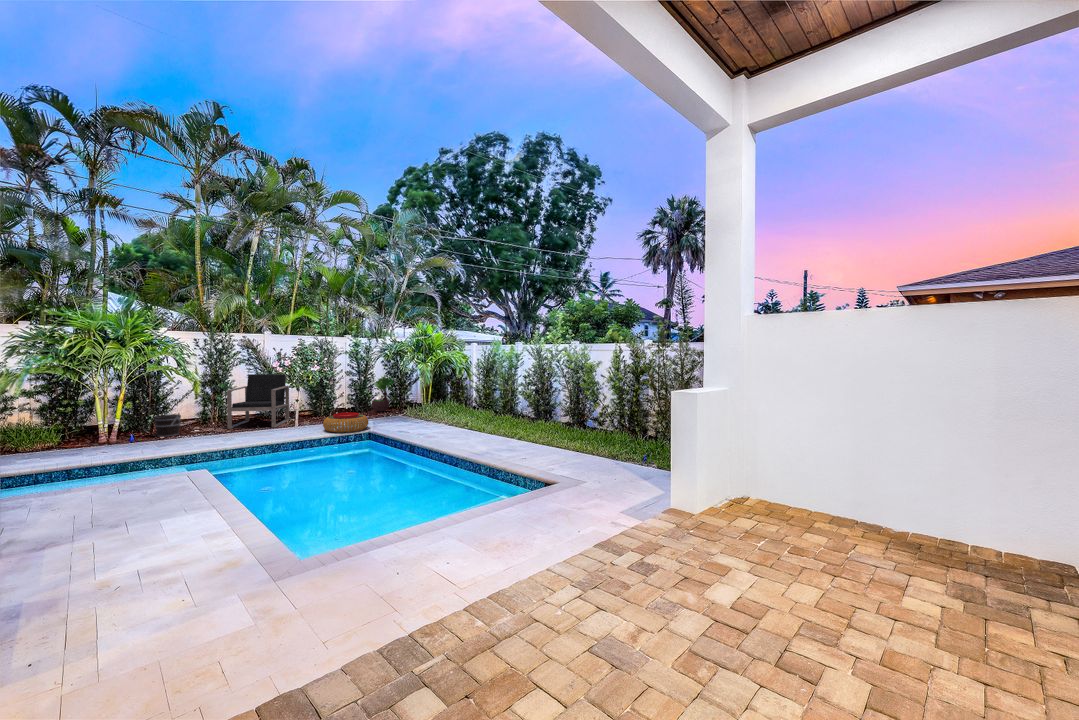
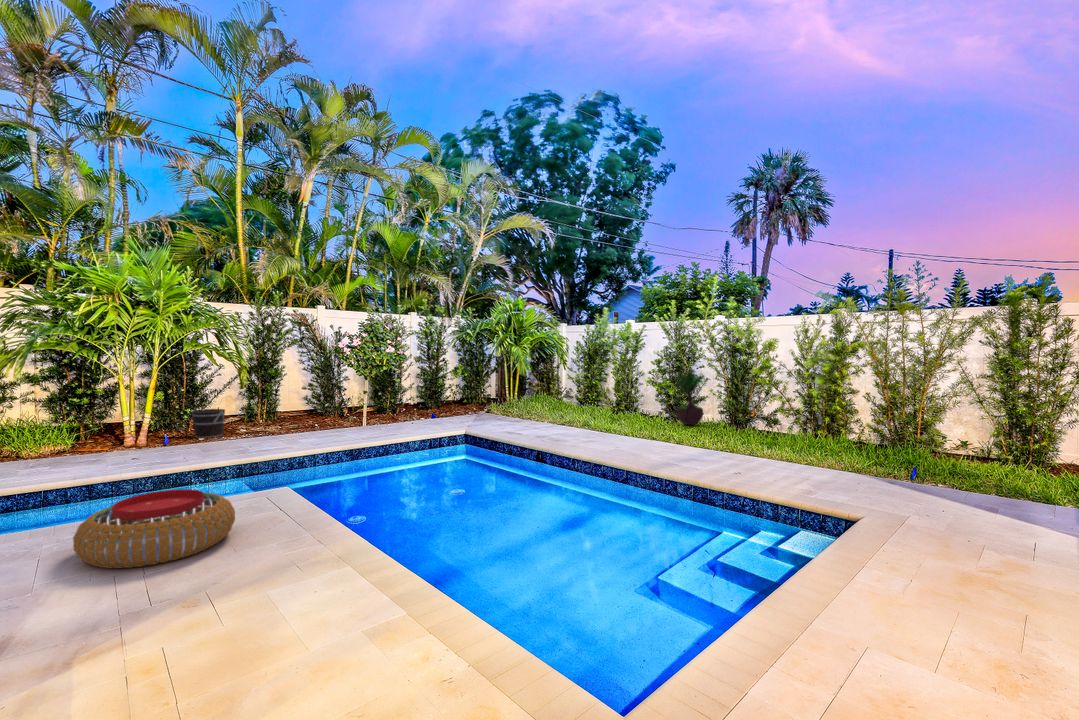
armchair: present [227,374,289,429] -> none [281,359,352,428]
potted tree: present [372,377,392,412] -> present [674,372,703,425]
pouf: present [323,412,368,432] -> present [73,489,235,569]

